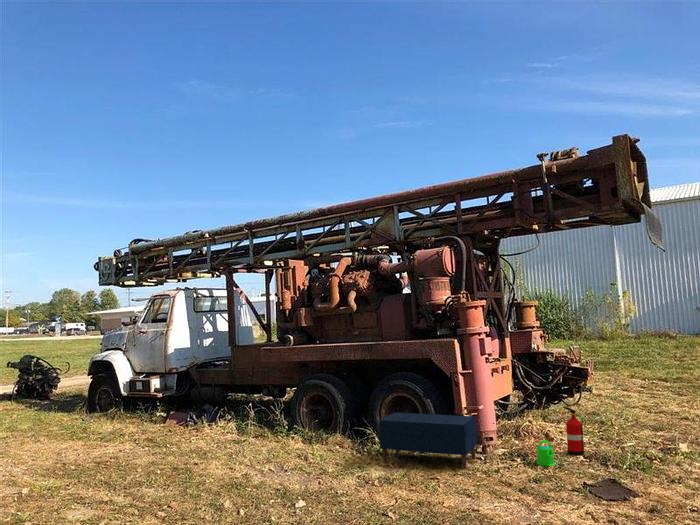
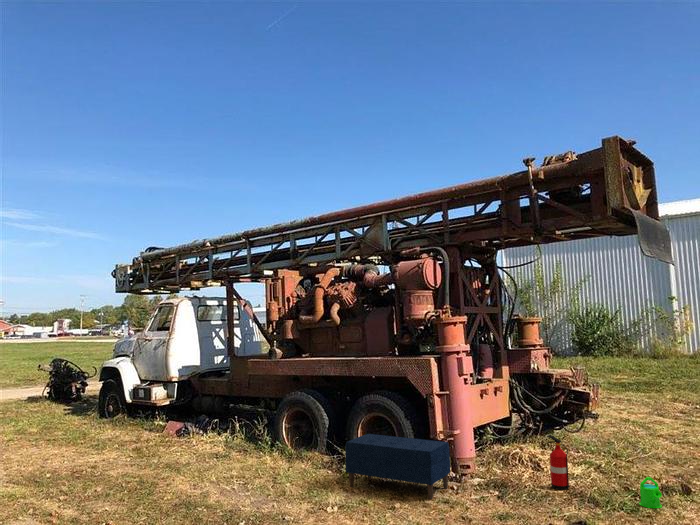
watering can: present [537,440,555,466] -> present [639,477,662,508]

